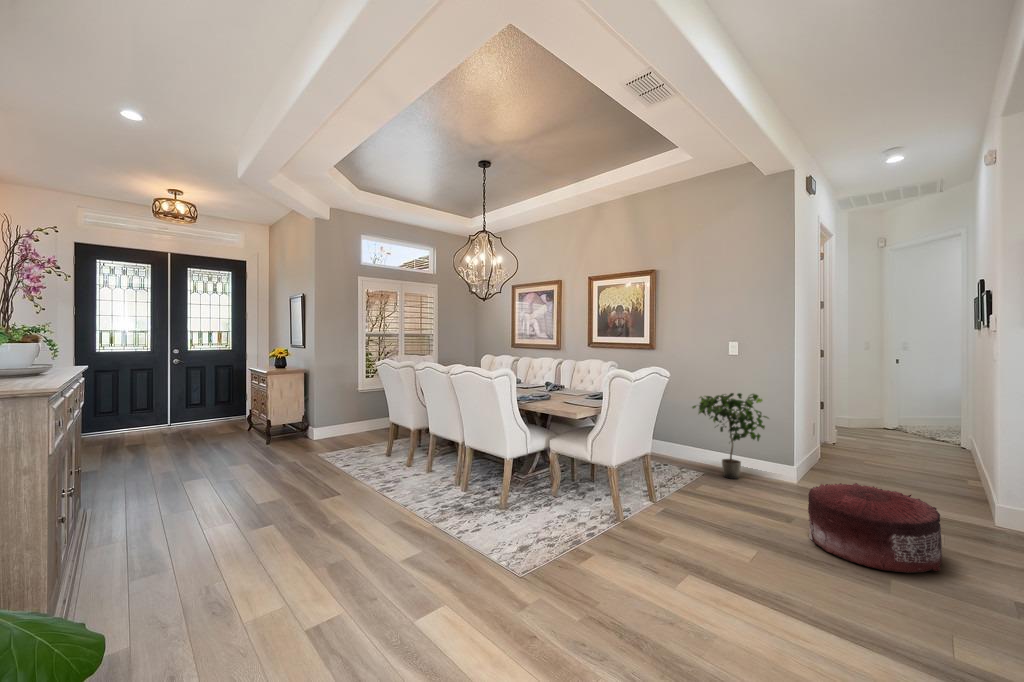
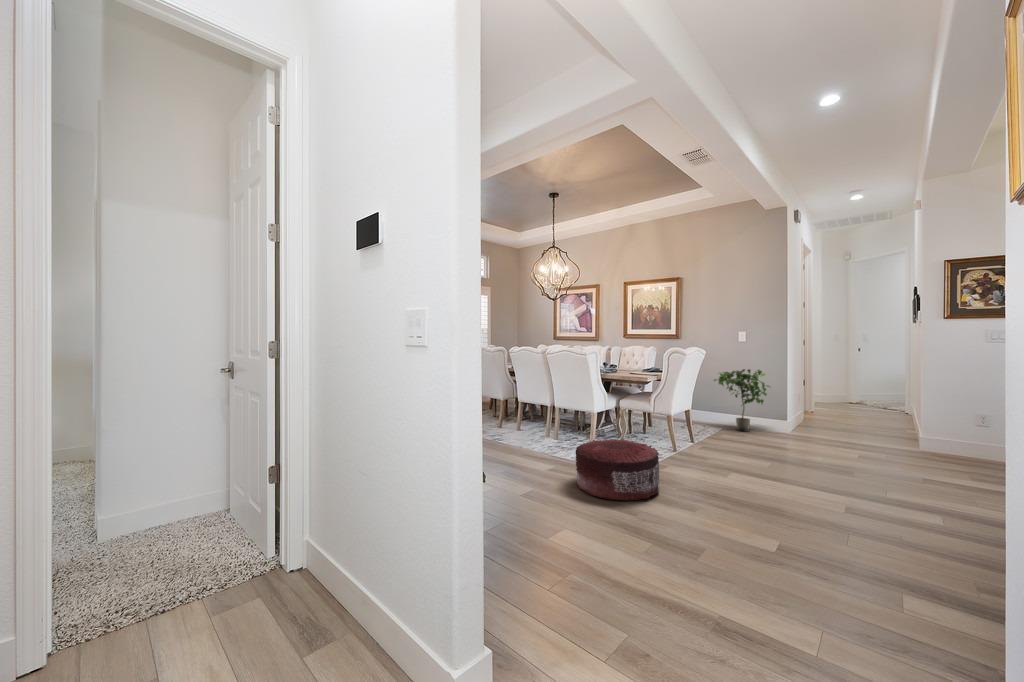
pouf: present [808,483,942,573] -> present [575,439,660,500]

